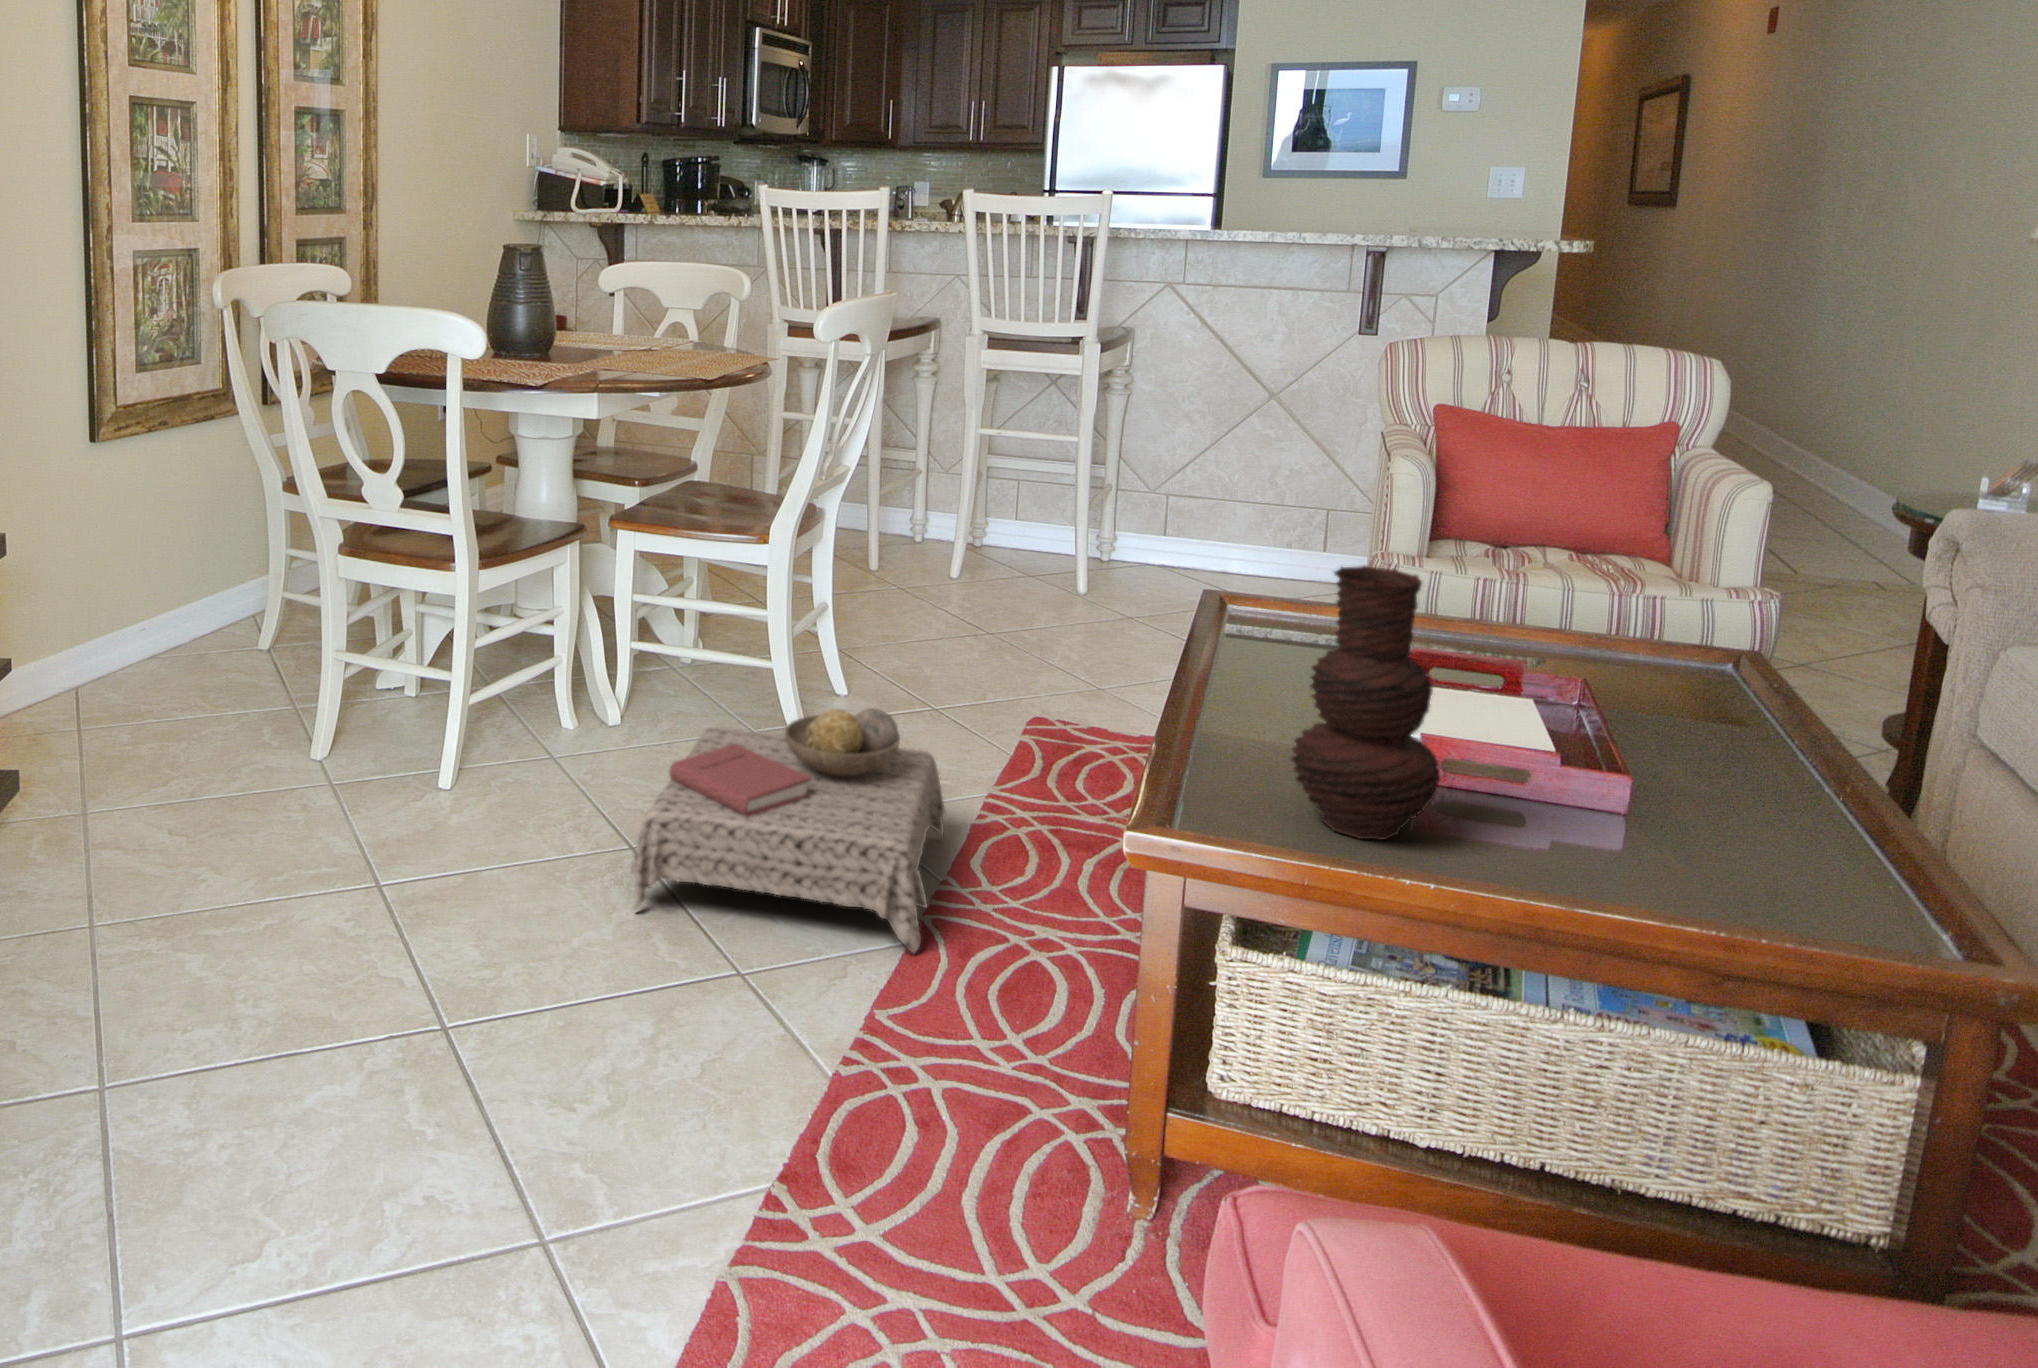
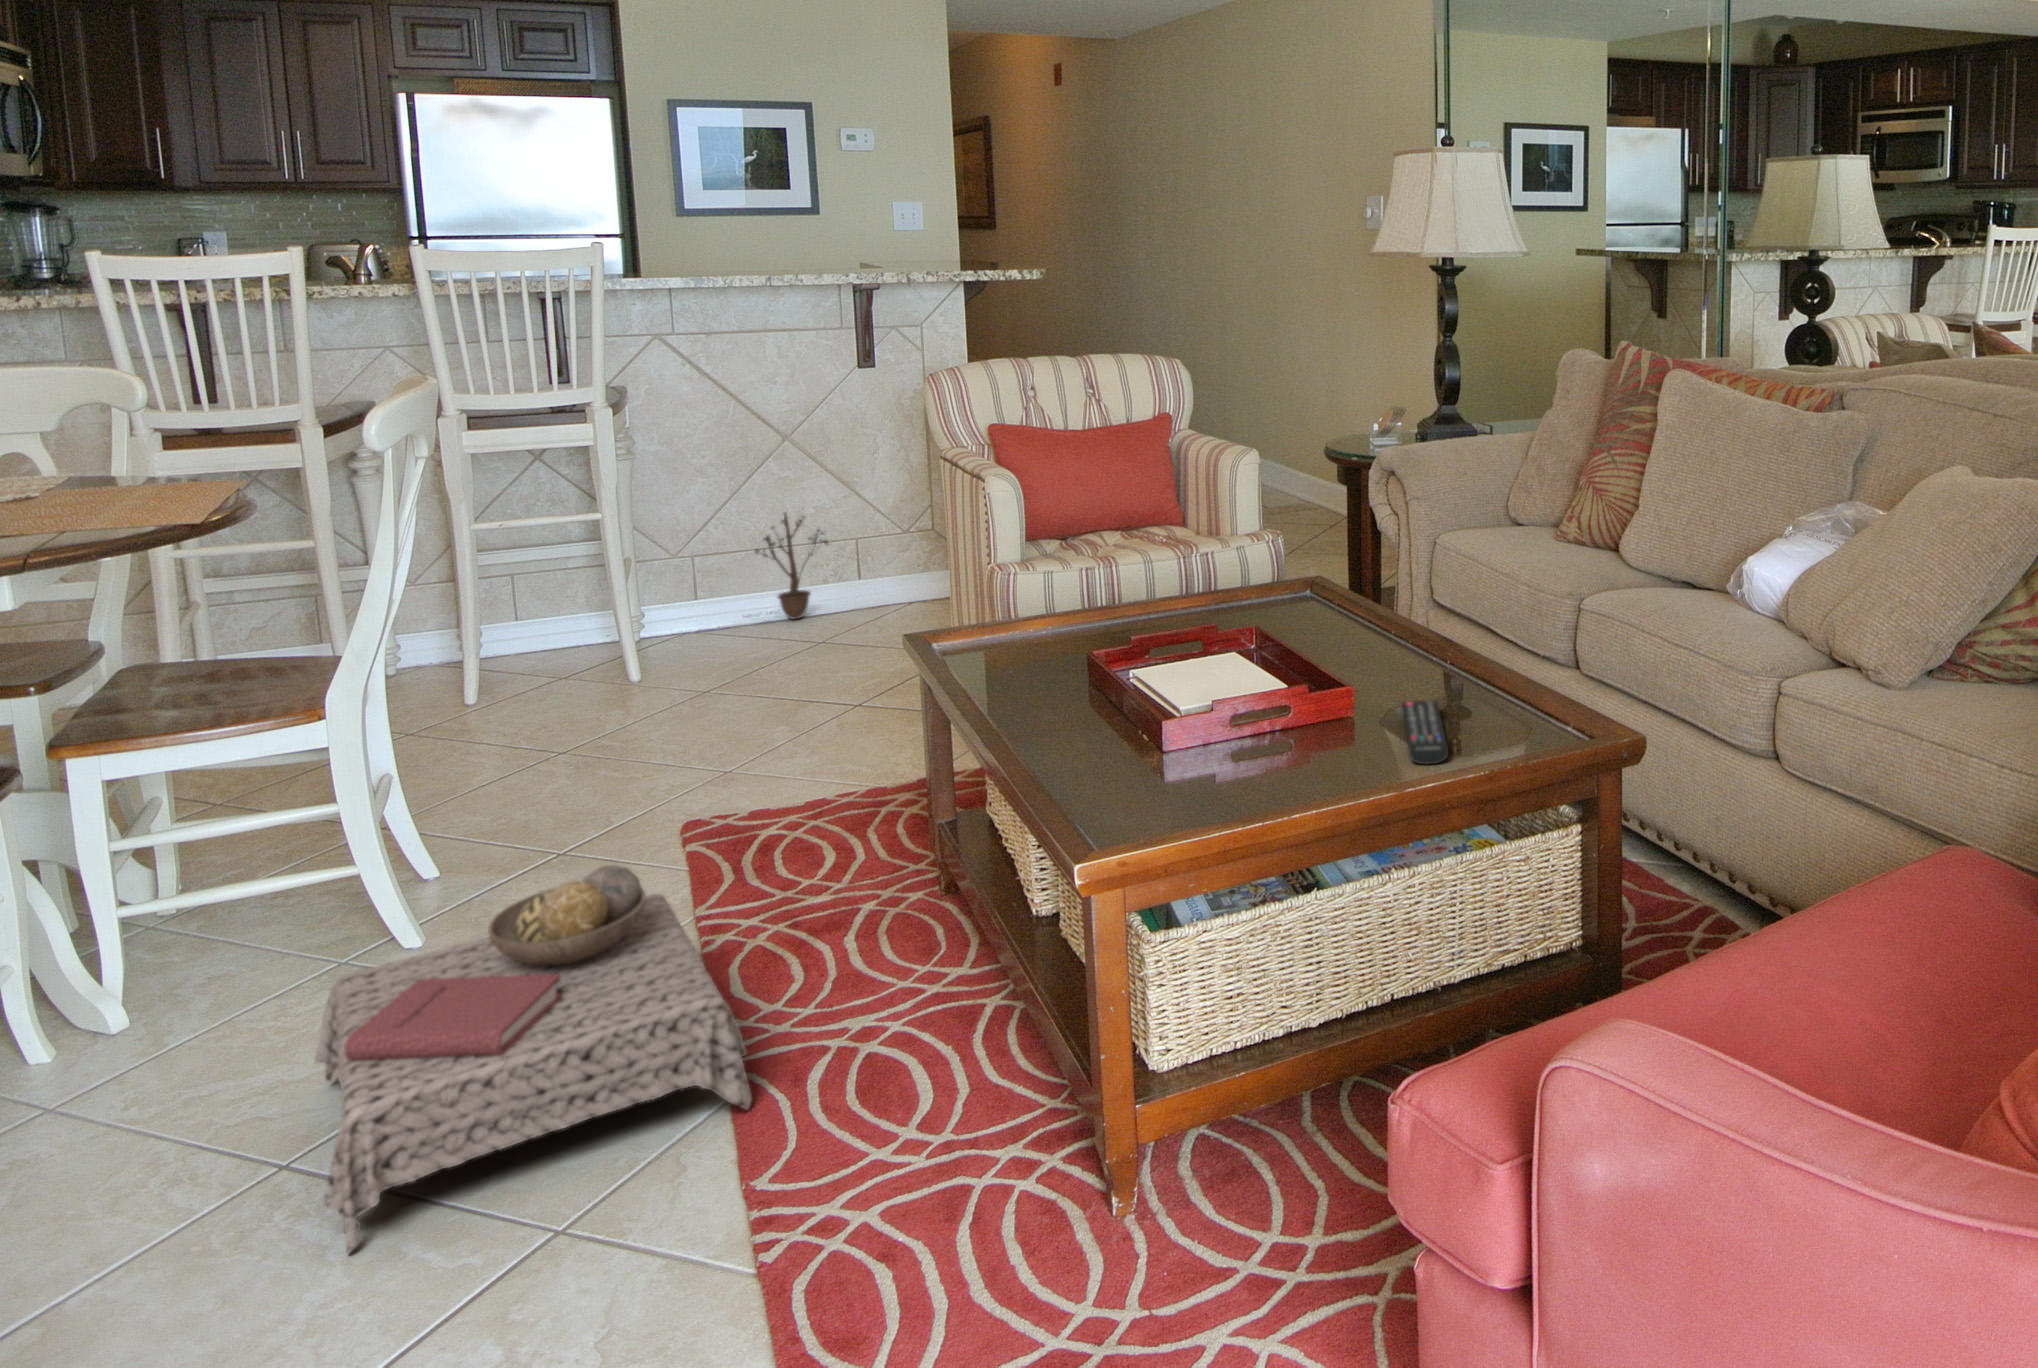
decorative plant: none [1206,469,1299,579] -> present [748,513,829,619]
vase: present [1291,566,1441,840] -> none [1163,574,1275,803]
remote control: none [1654,821,1784,907] -> present [1402,701,1448,765]

